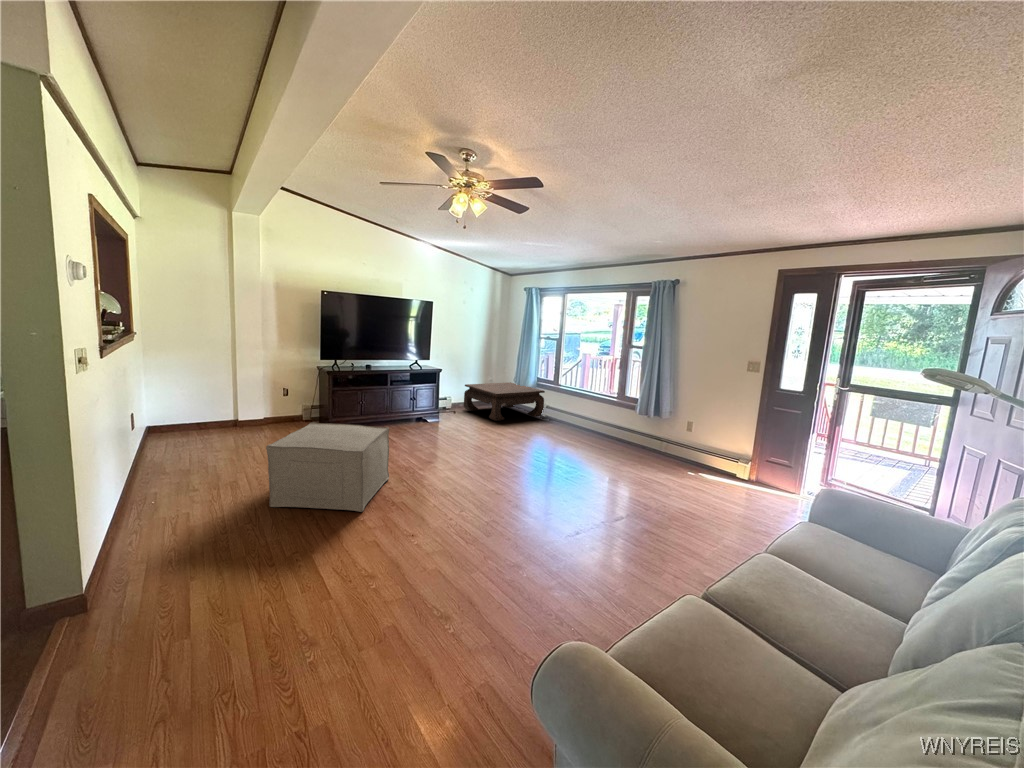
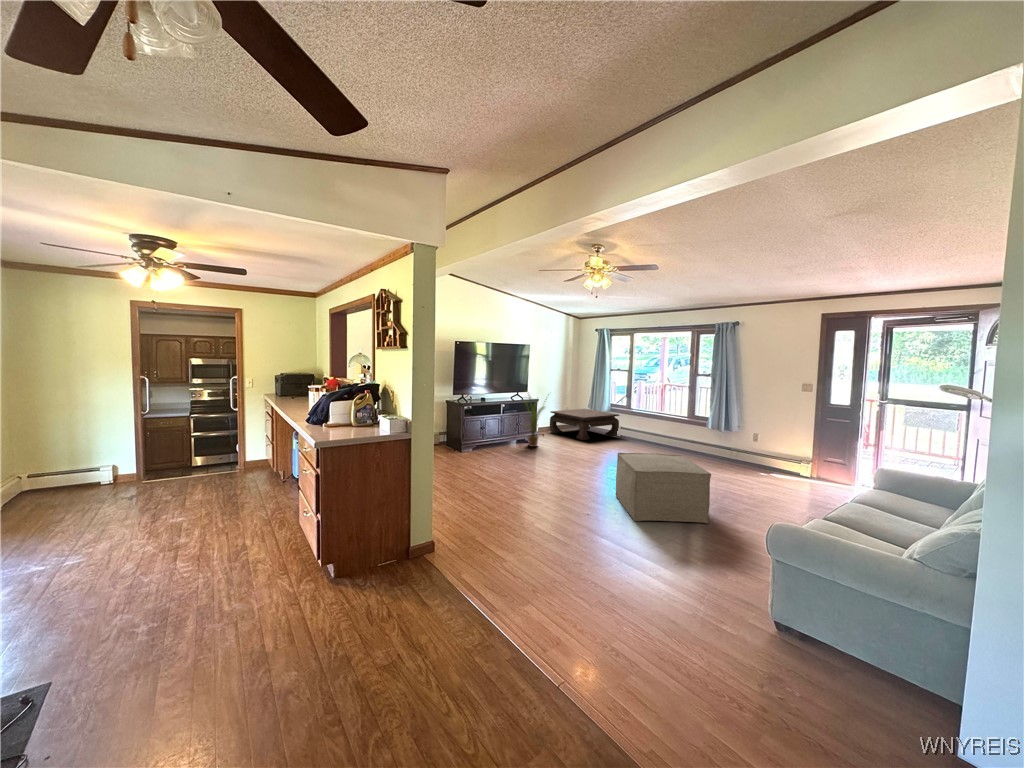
house plant: none [407,358,448,428] -> present [525,395,545,447]
ottoman: present [266,422,389,512] -> present [616,453,711,523]

